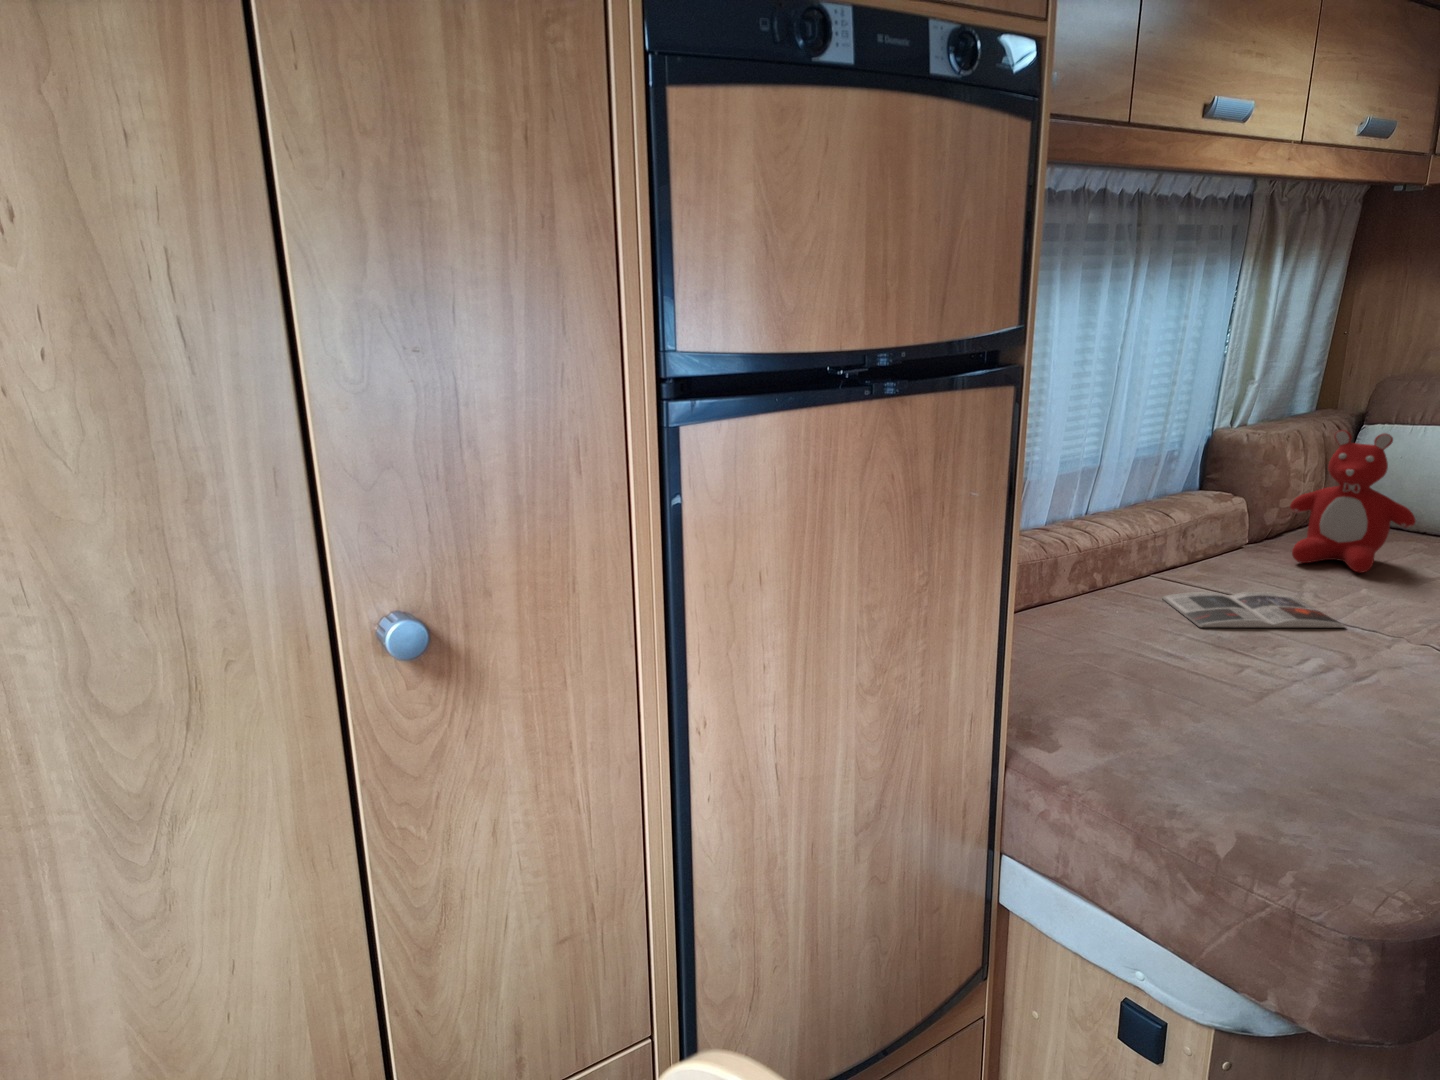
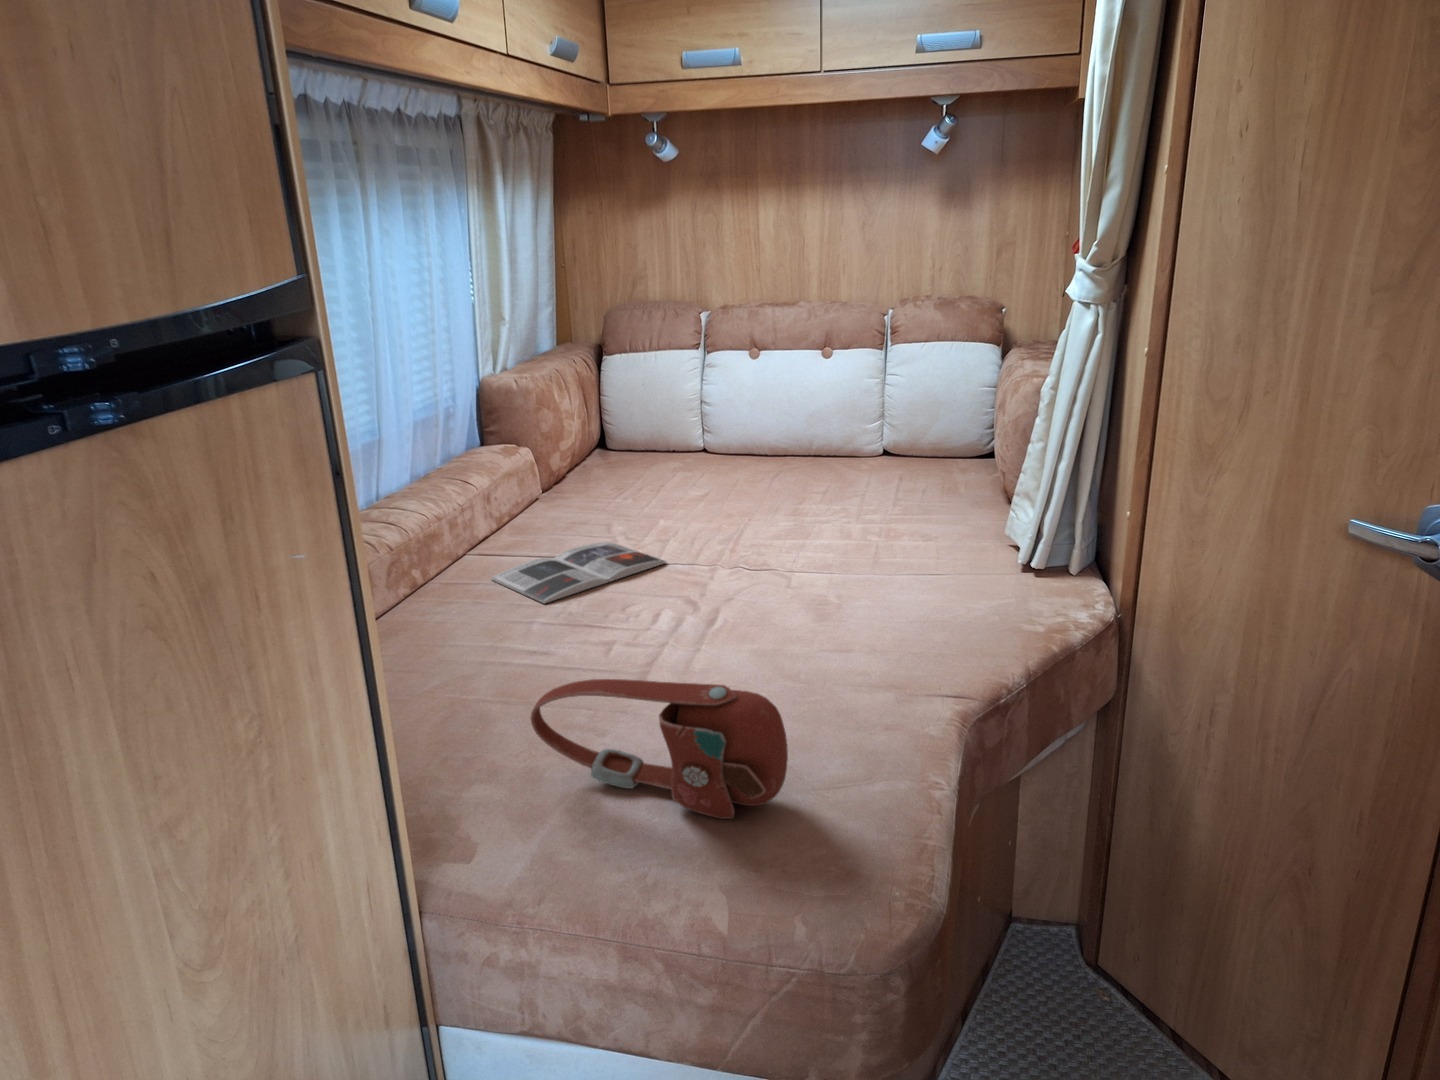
teddy bear: present [1290,430,1415,573] -> none [571,362,678,504]
handbag: none [1130,670,1357,826] -> present [531,679,788,819]

